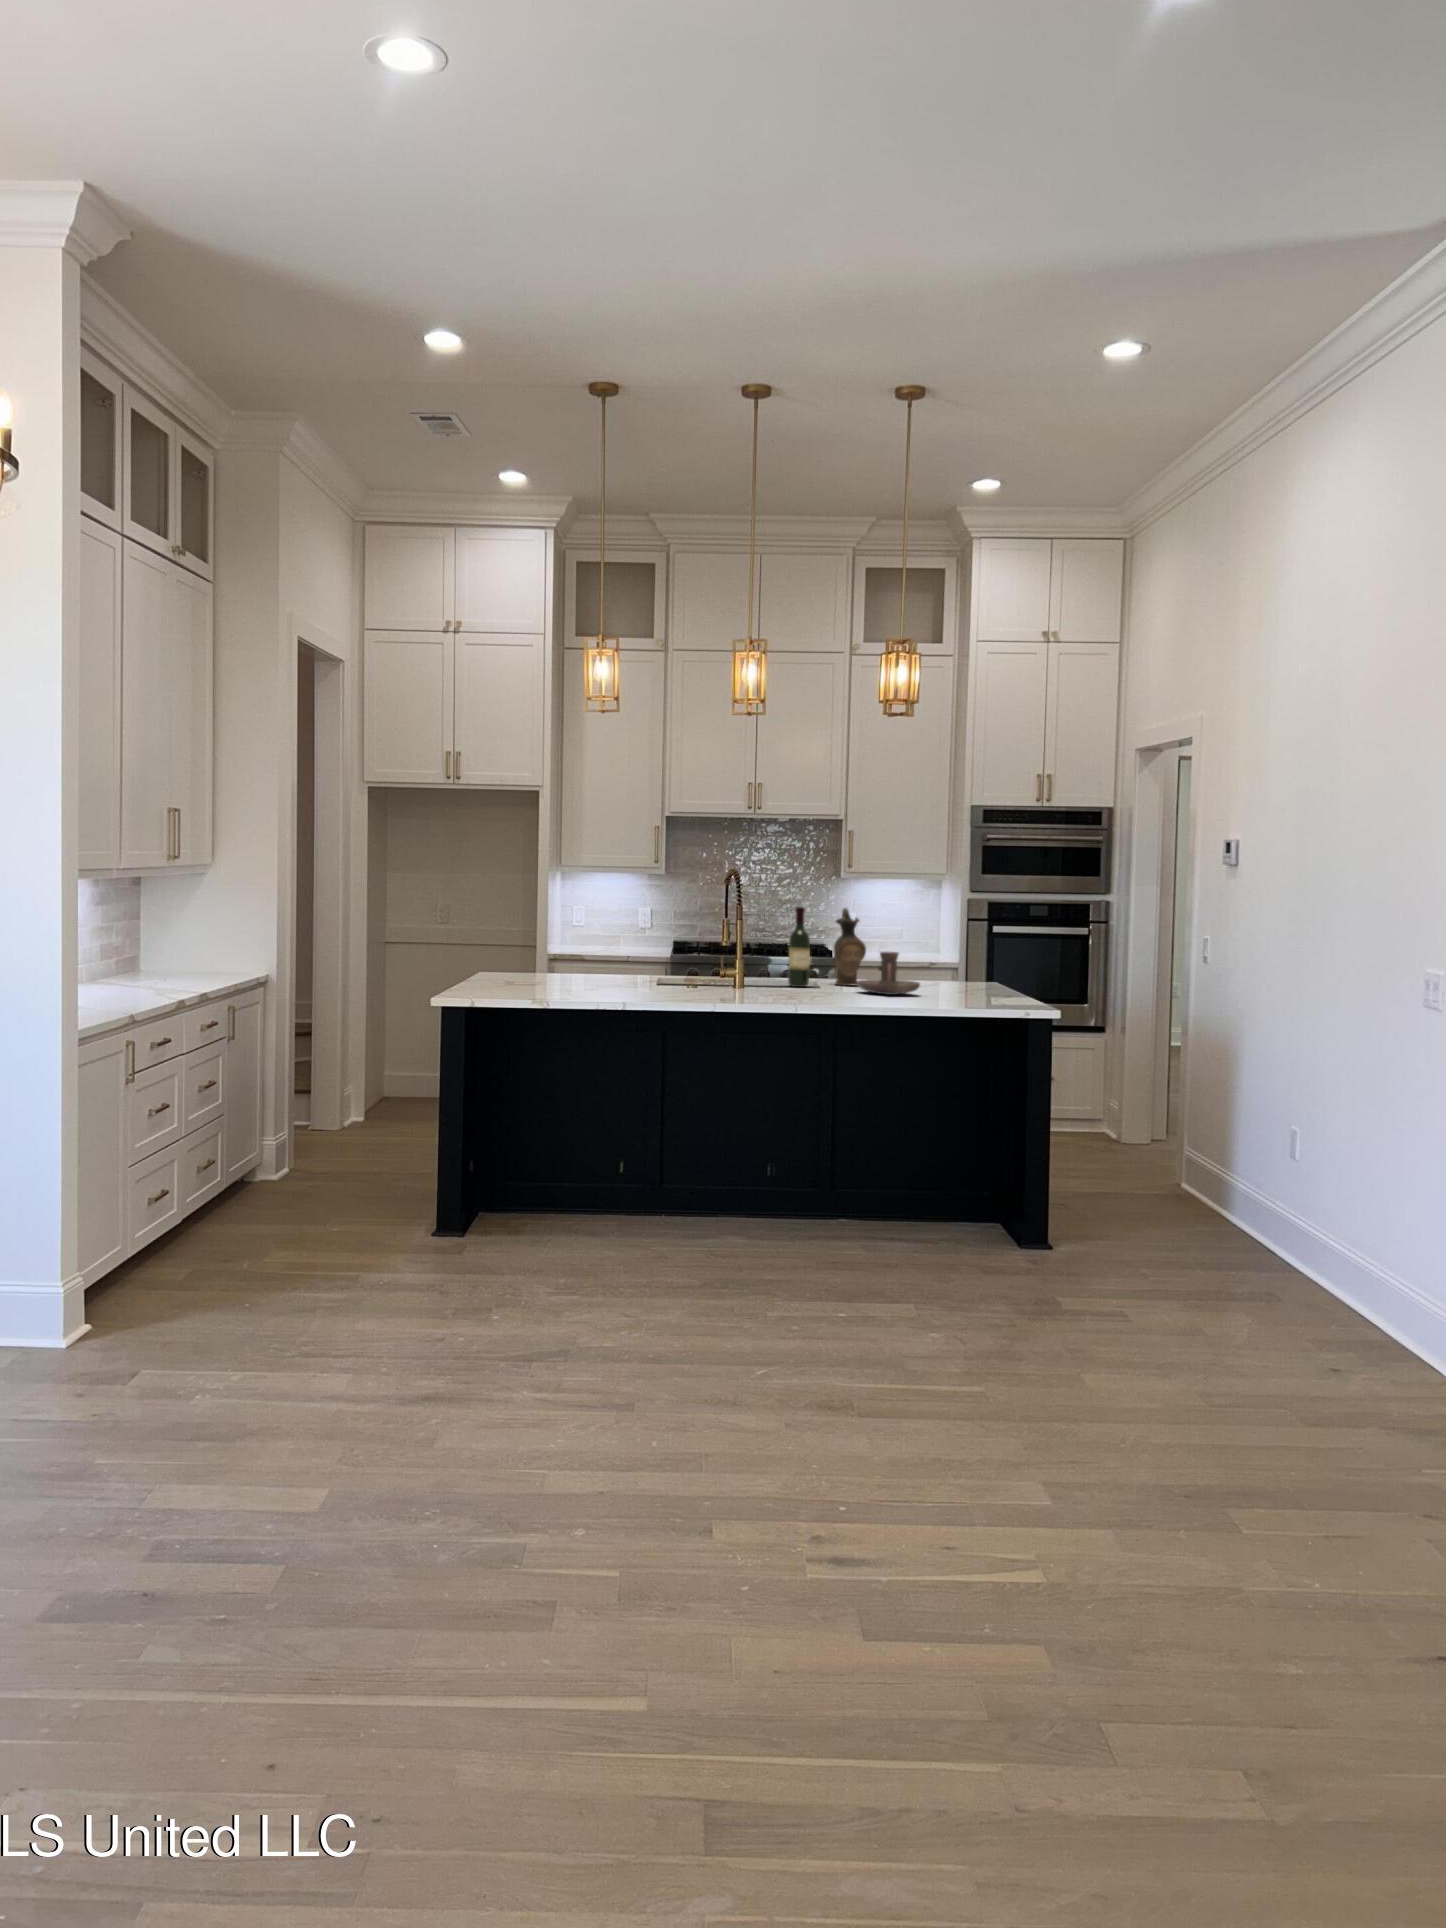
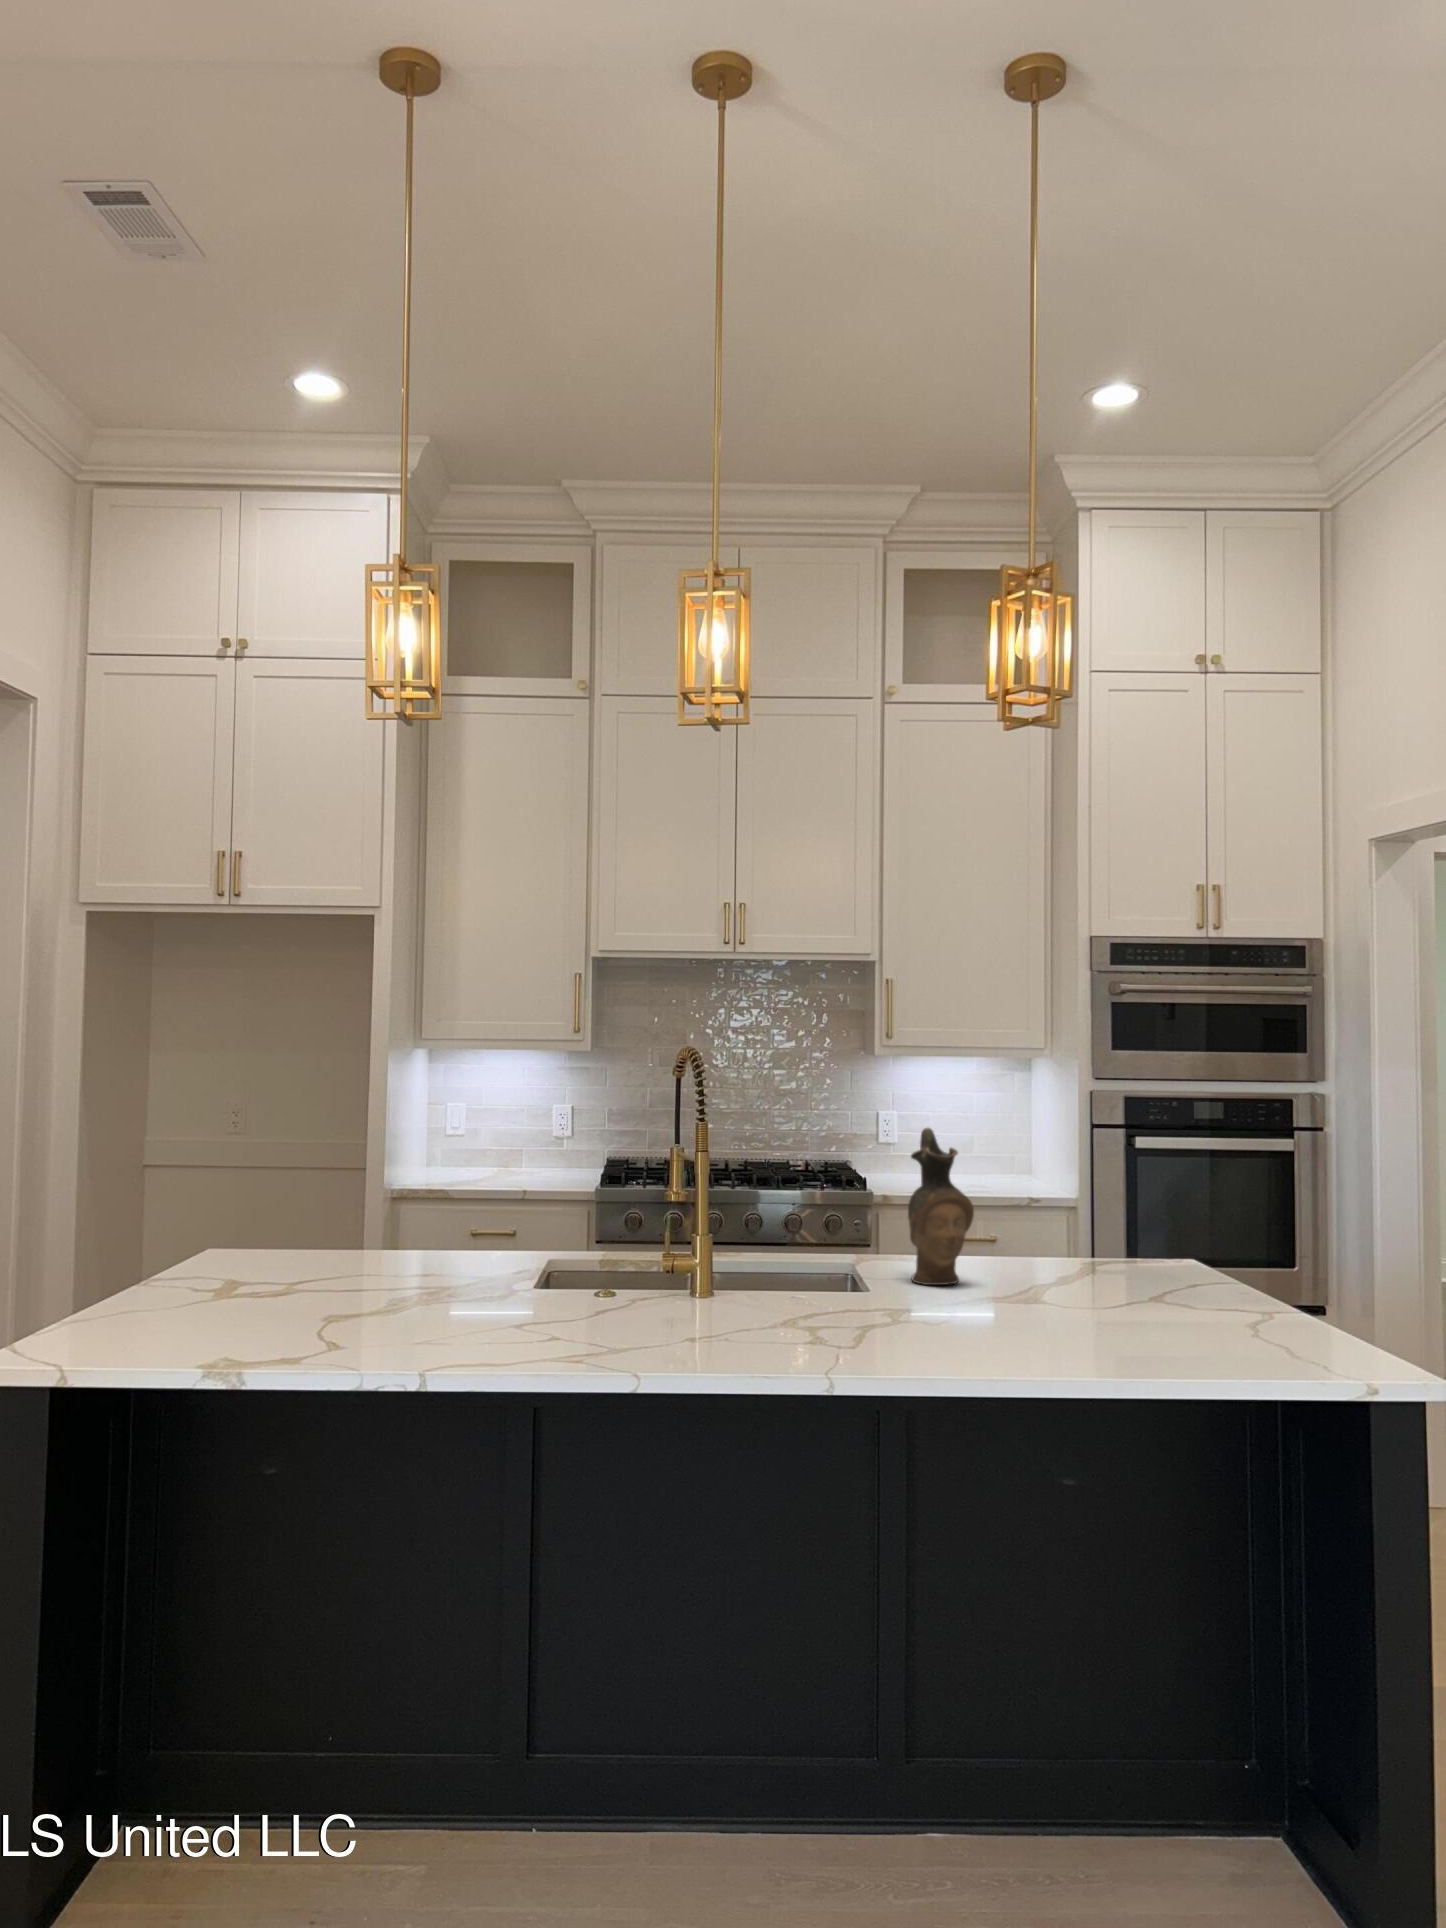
wine bottle: present [788,907,810,987] -> none [826,1132,869,1299]
candle holder: present [857,952,920,995] -> none [976,1229,1112,1325]

